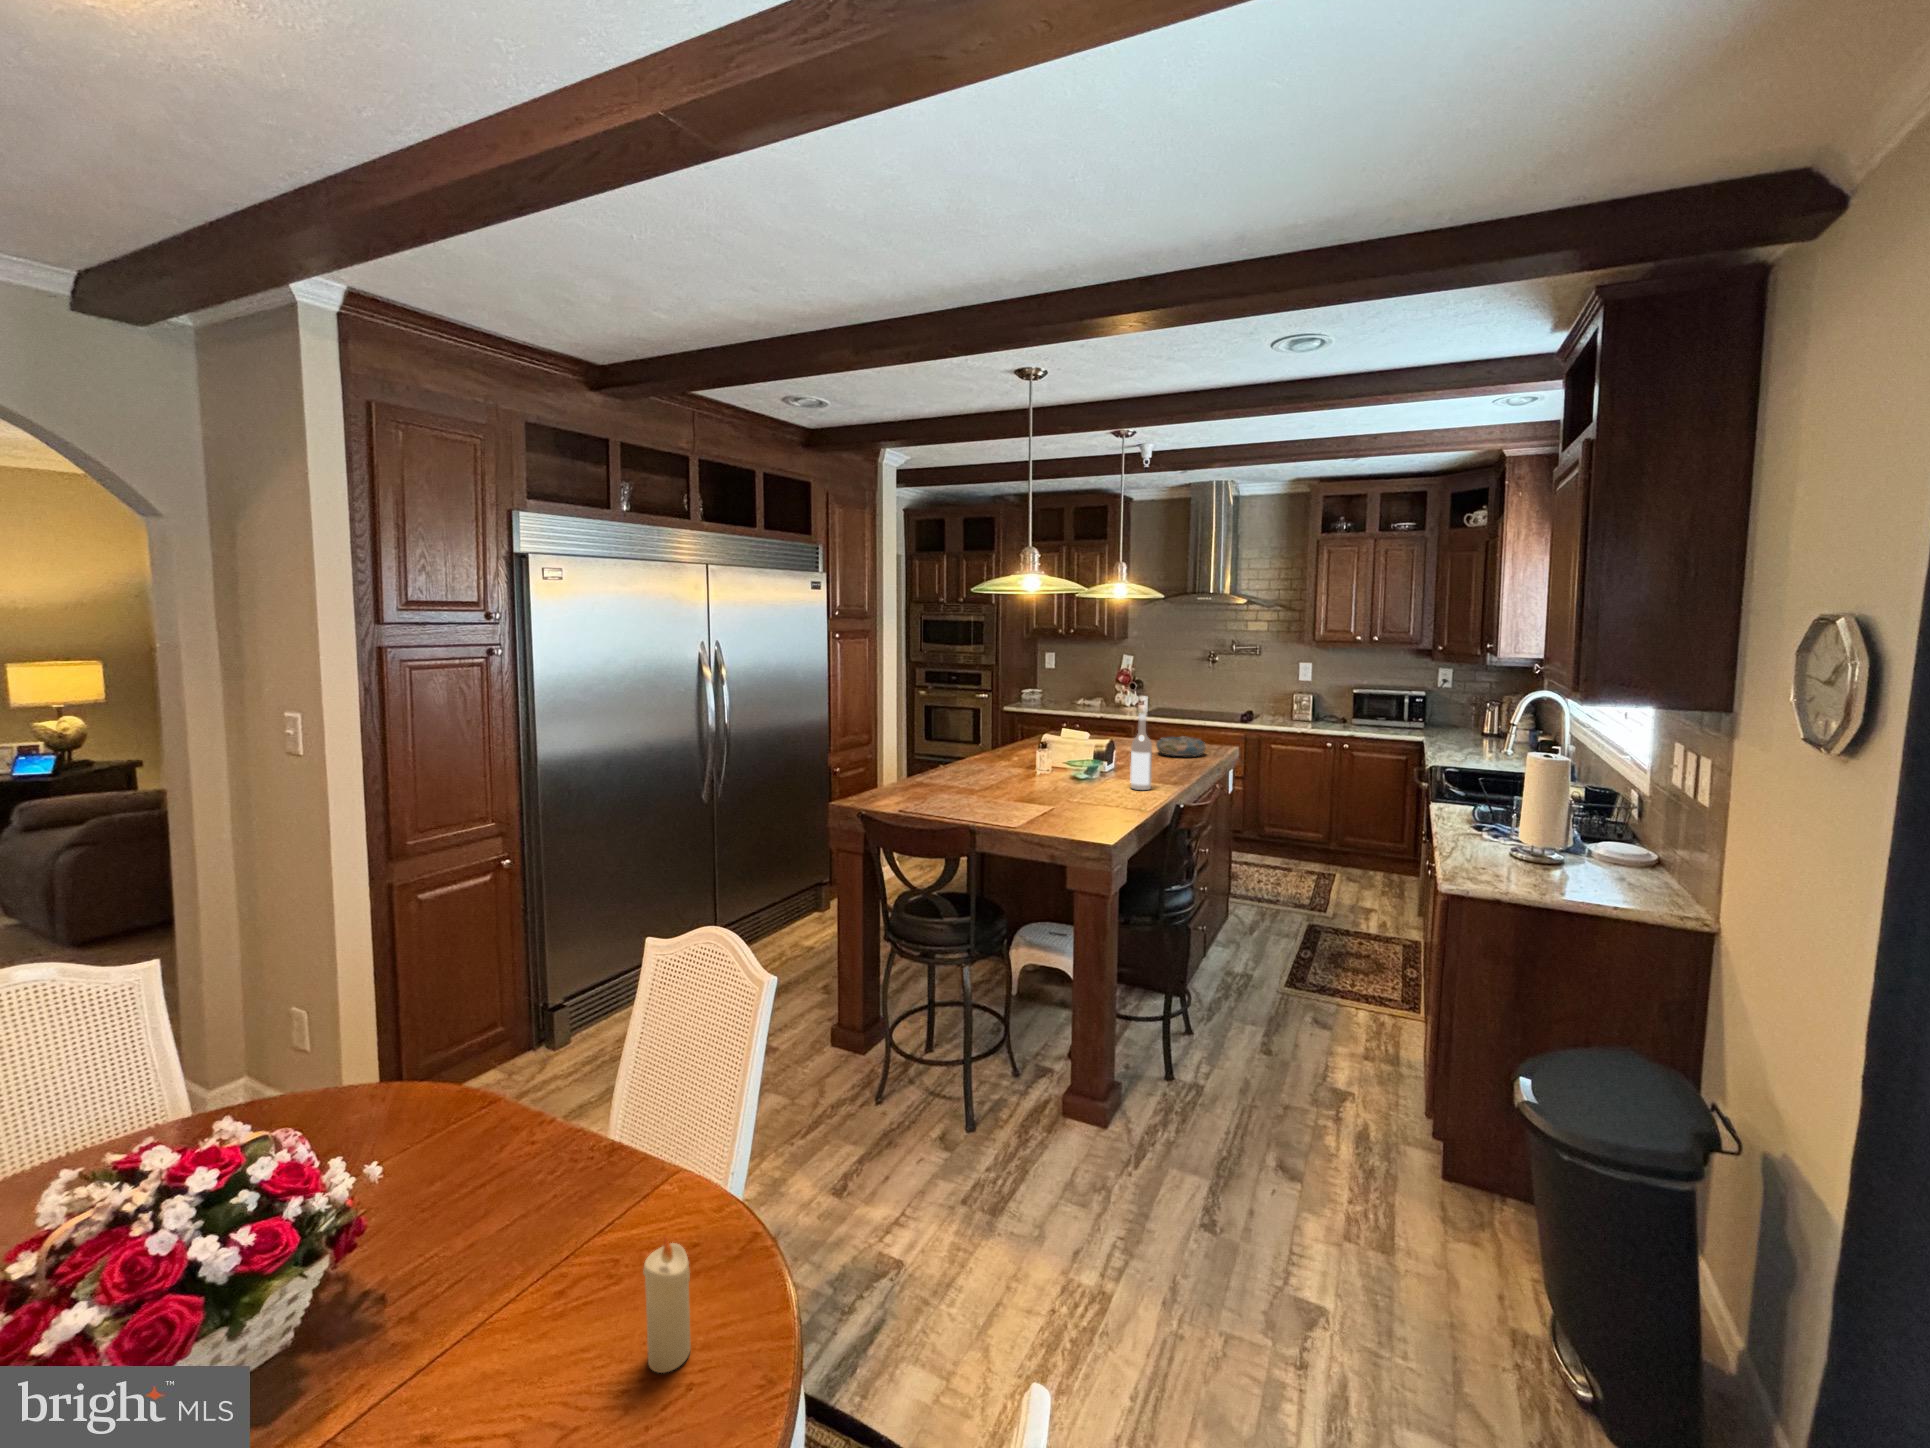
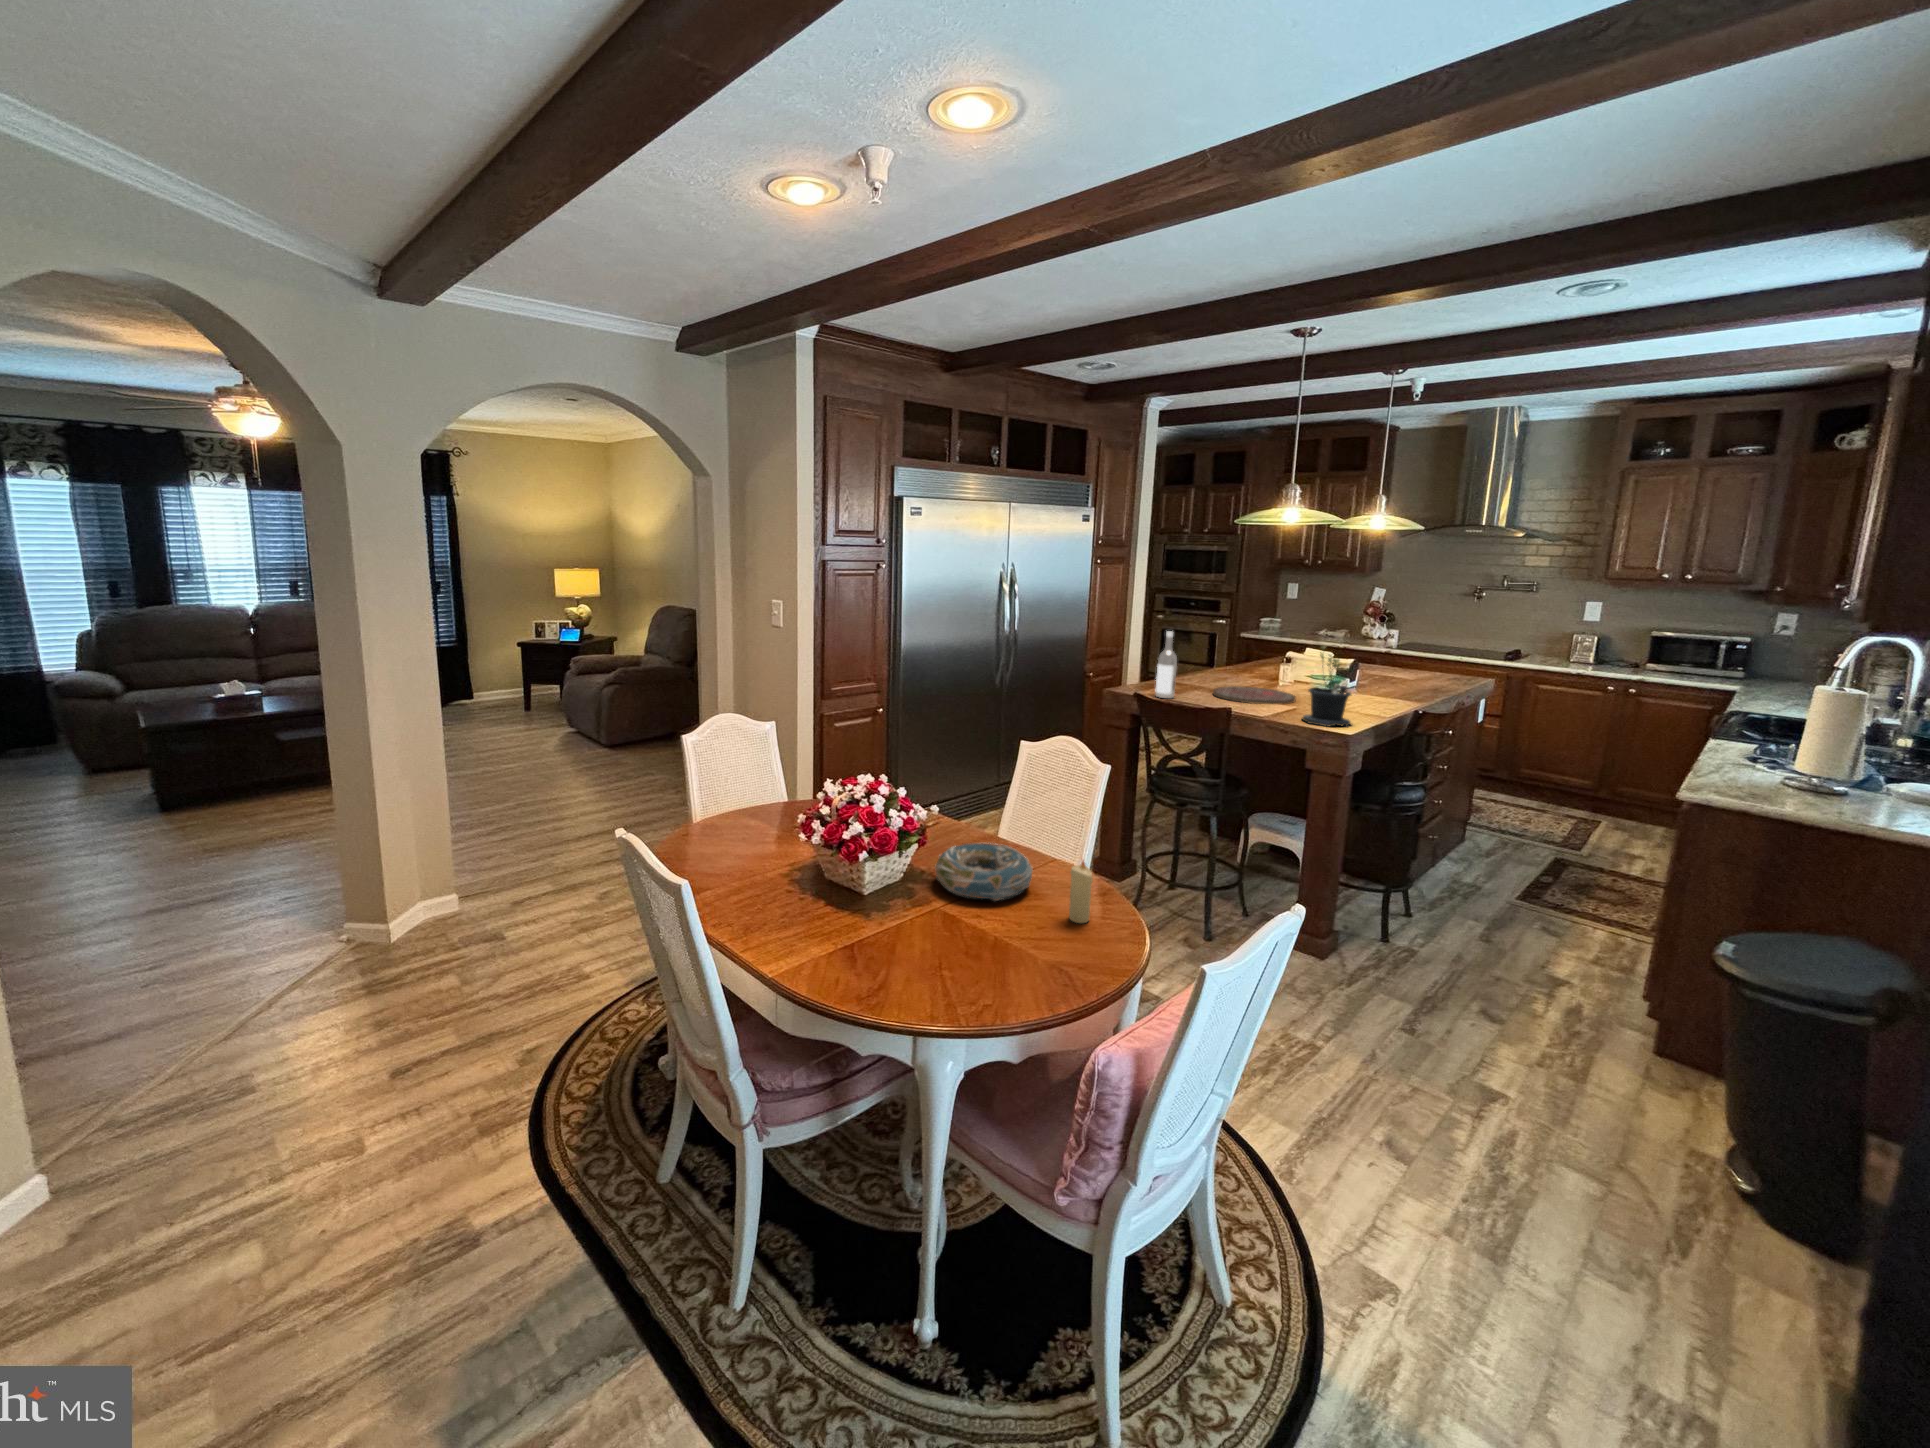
wine bottle: present [1130,714,1152,790] -> present [1155,631,1177,698]
potted plant: none [1059,736,1115,836] -> present [1302,646,1351,727]
decorative bowl: present [1156,736,1206,757] -> present [935,843,1032,901]
cutting board: none [961,783,1053,808] -> present [1213,686,1295,704]

